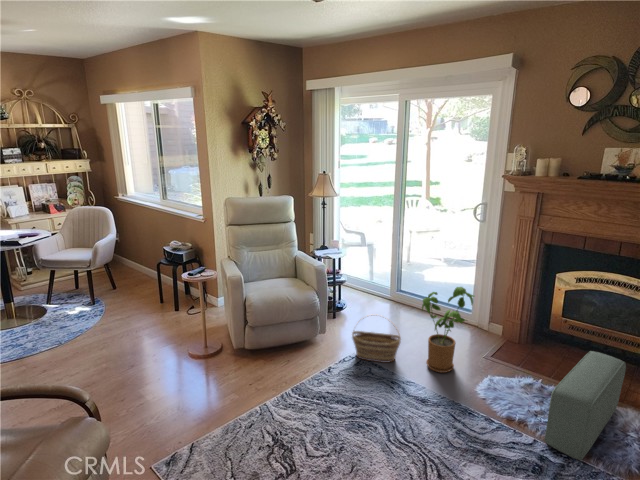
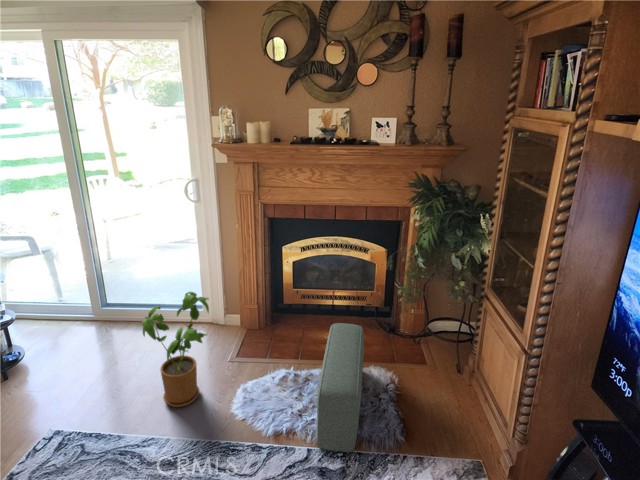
basket: present [352,331,401,363] -> none [38,364,122,436]

